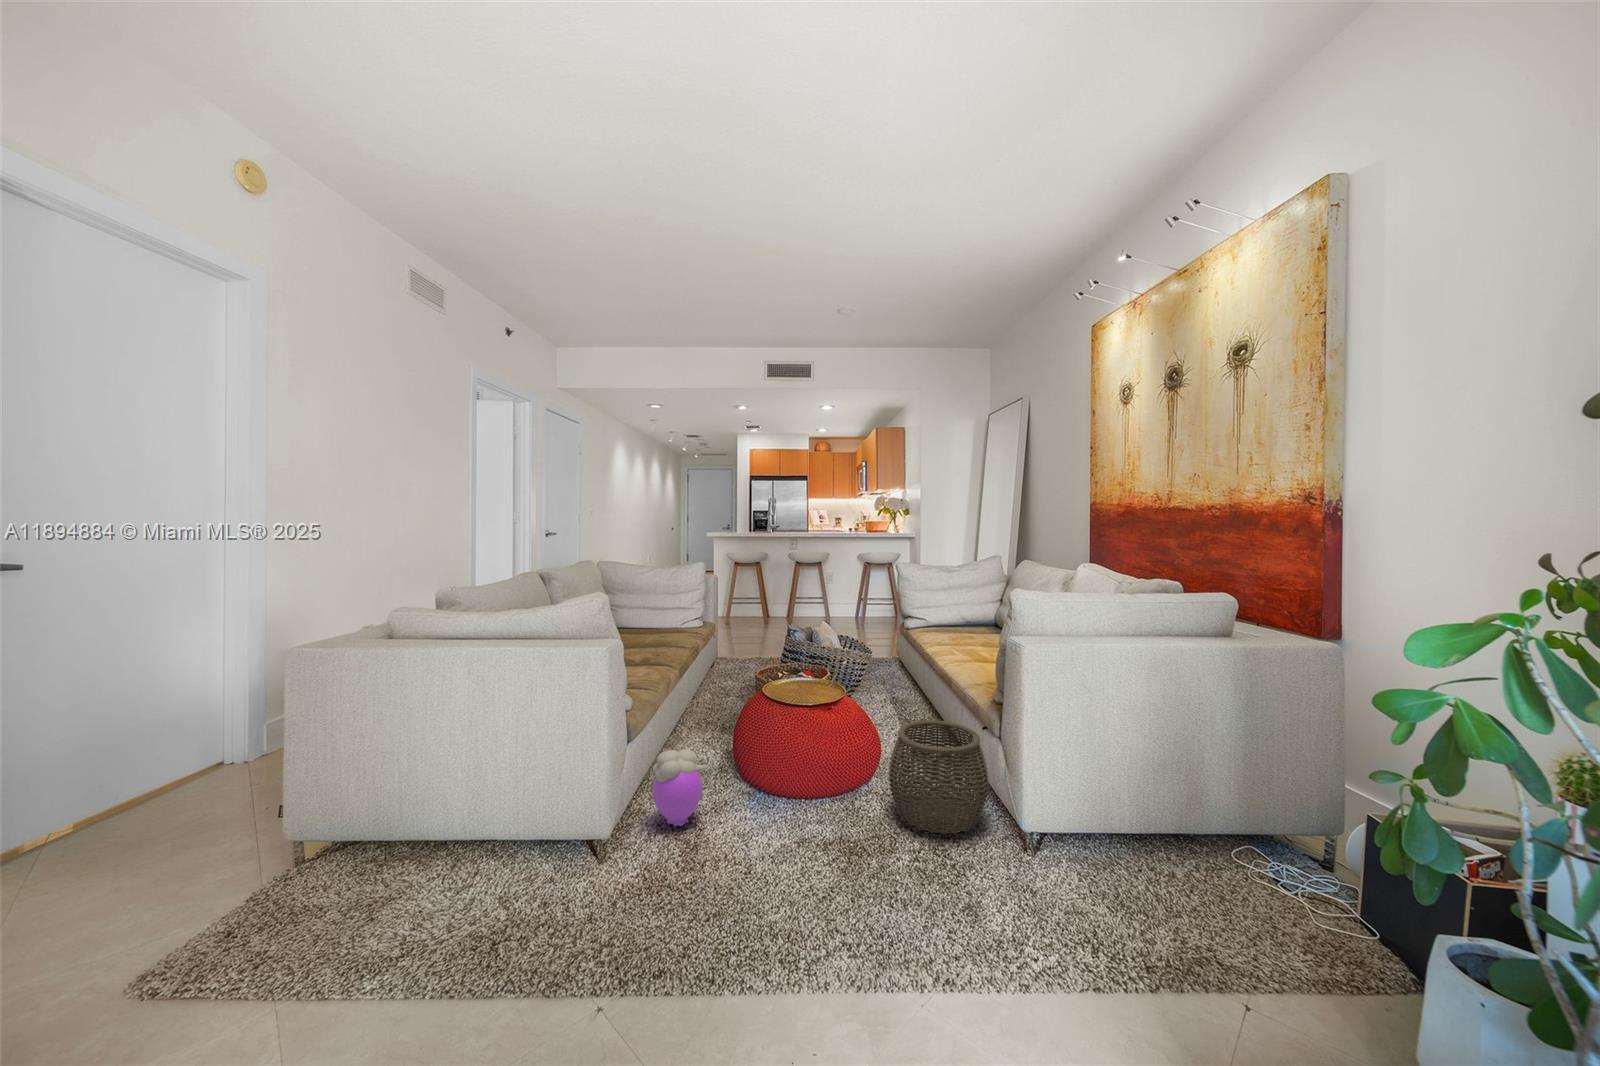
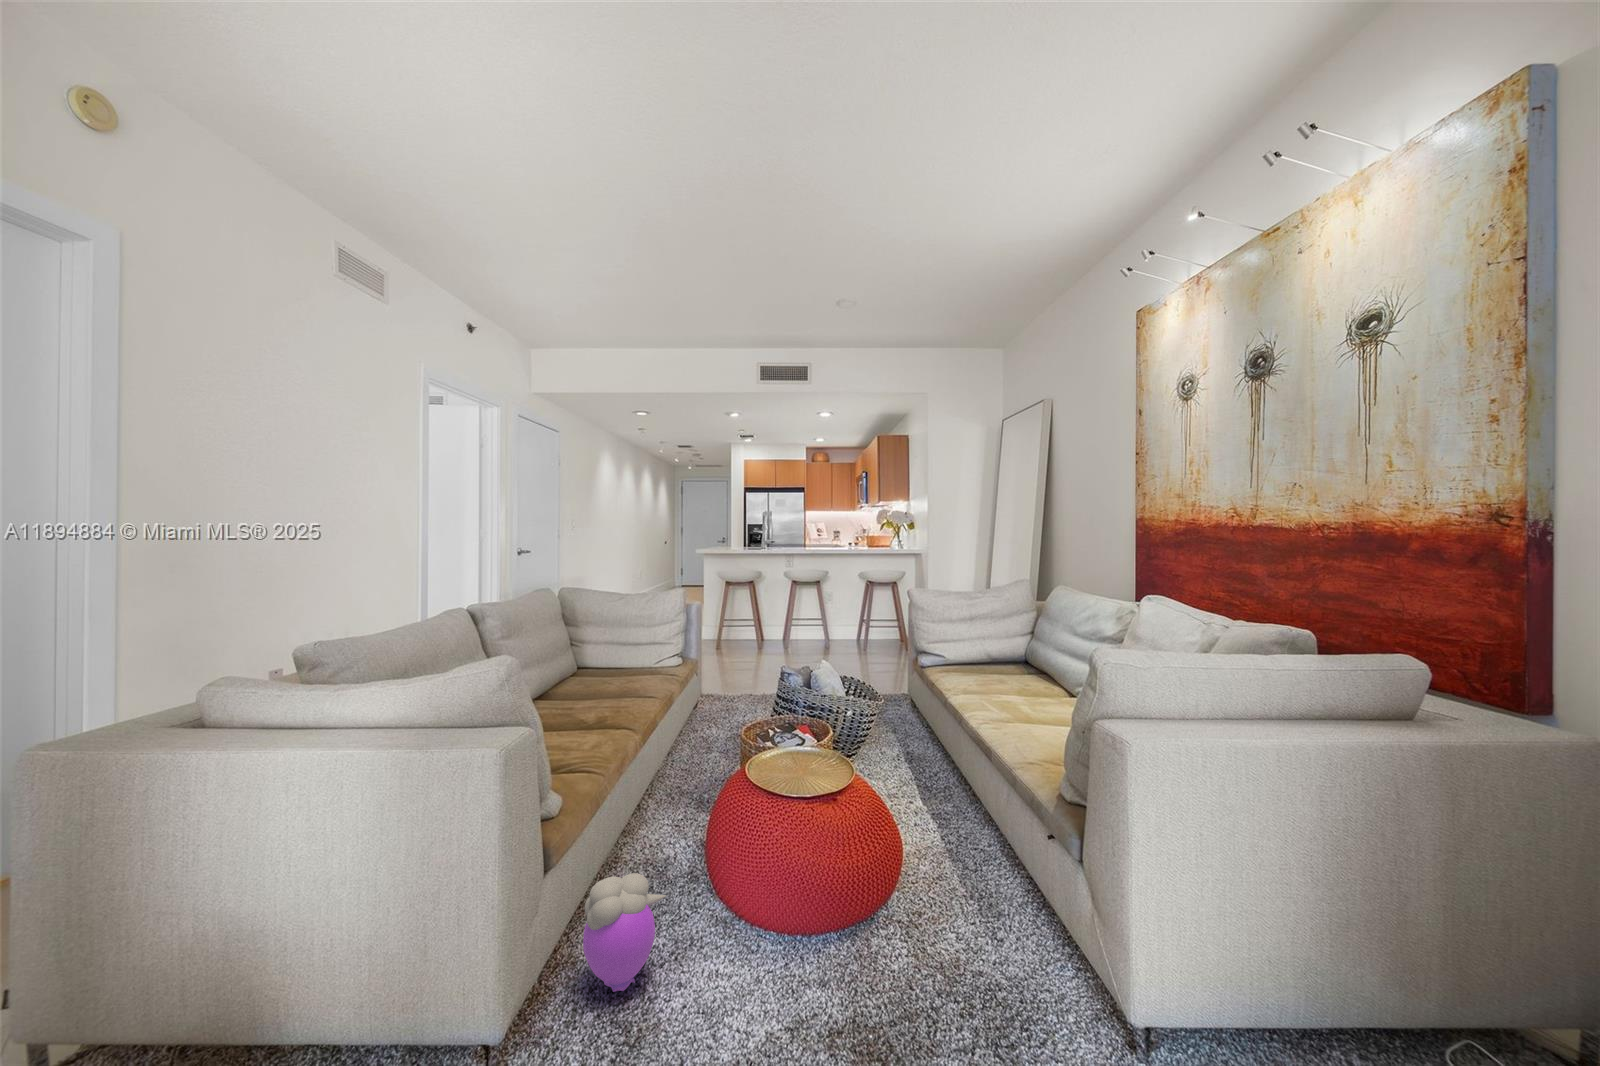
woven basket: present [889,720,989,835] -> none [917,822,1062,1007]

